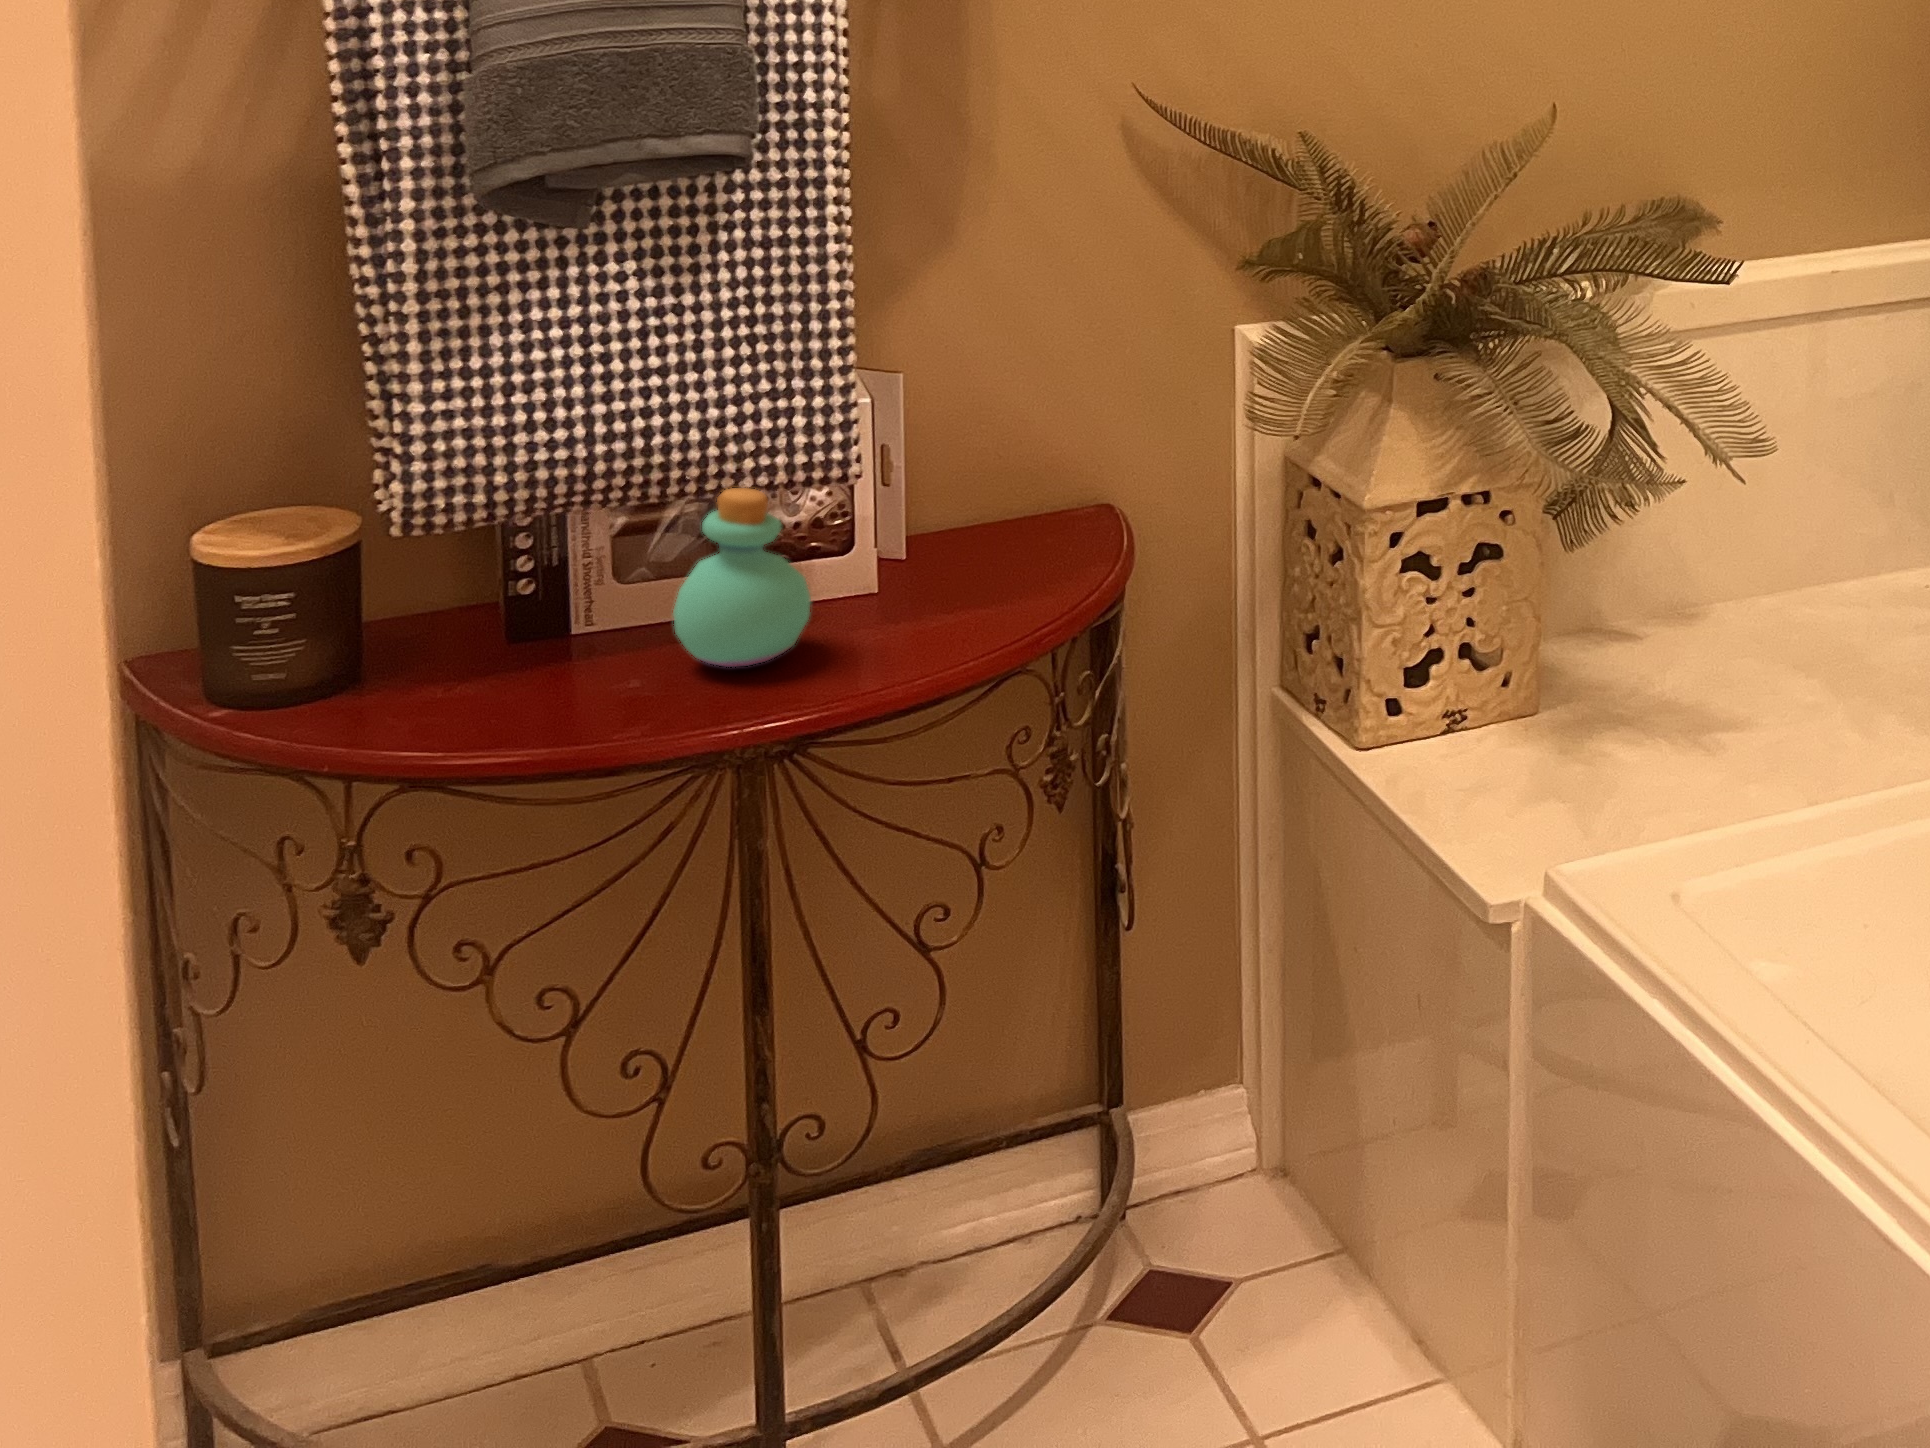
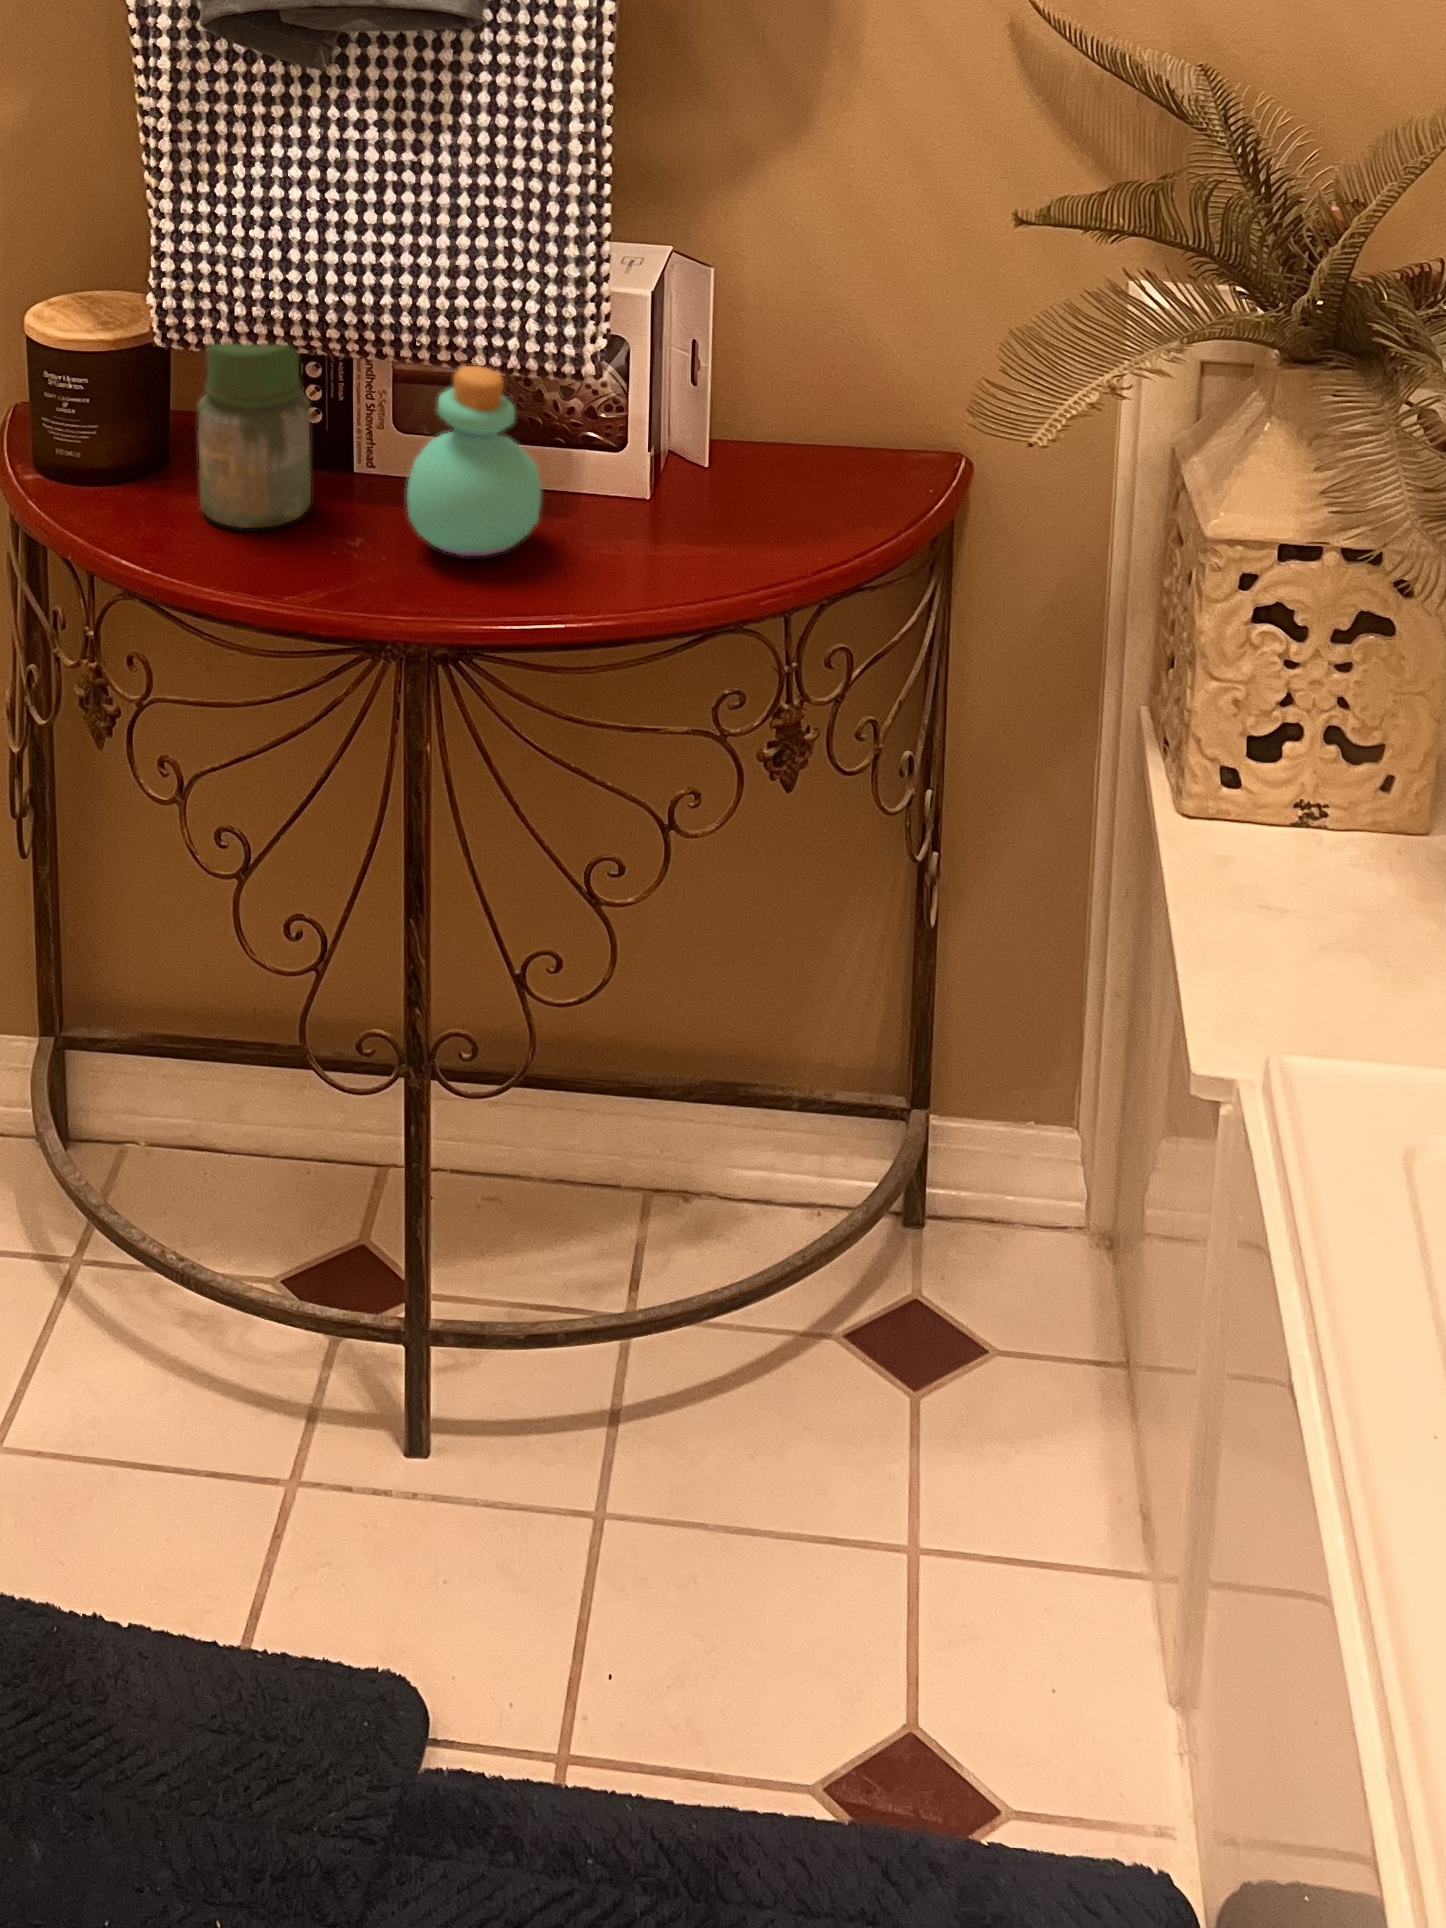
jar: none [432,497,556,700] -> present [198,343,311,528]

